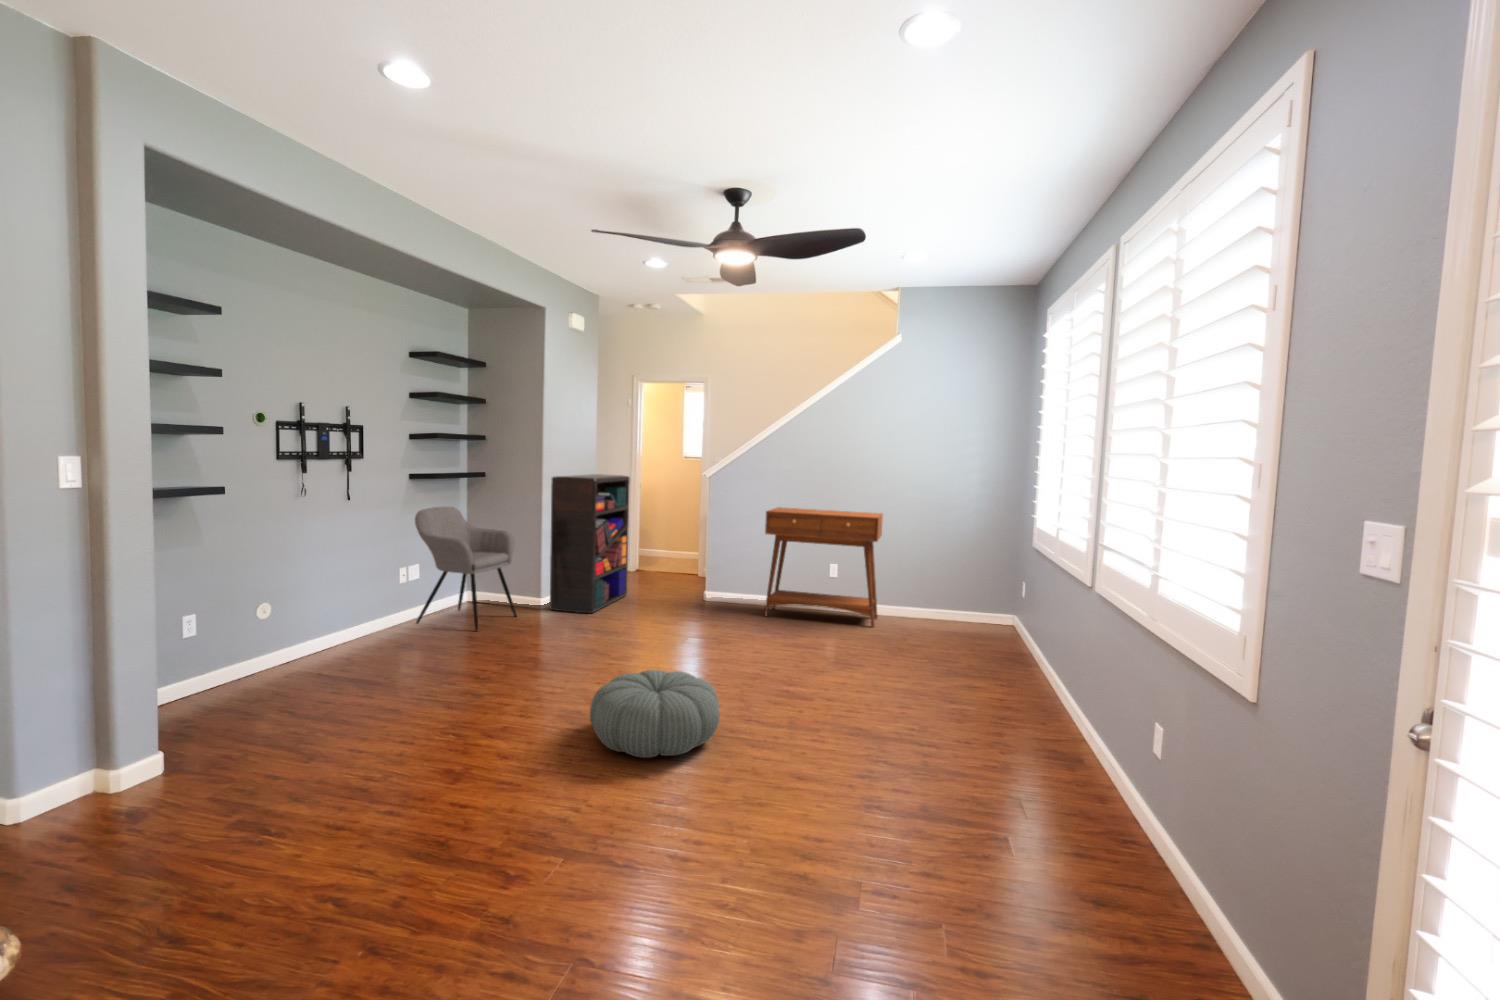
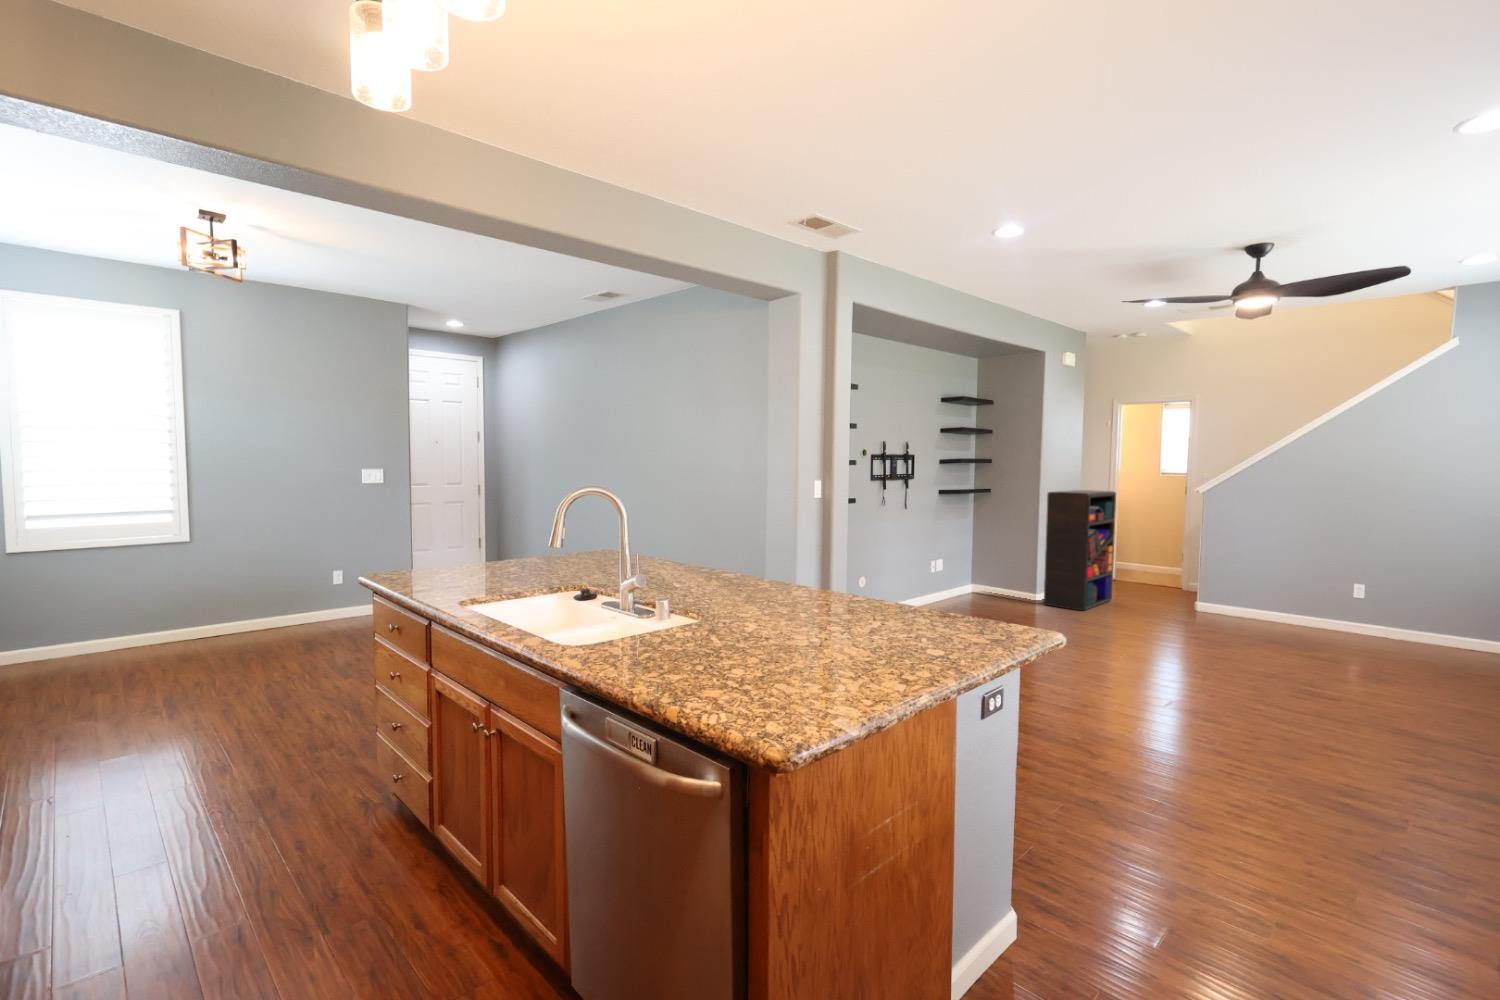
armchair: present [415,507,517,631] -> none [941,516,1018,613]
console table: present [764,507,883,628] -> none [1271,523,1435,654]
pouf: present [590,670,719,758] -> none [1122,646,1243,711]

